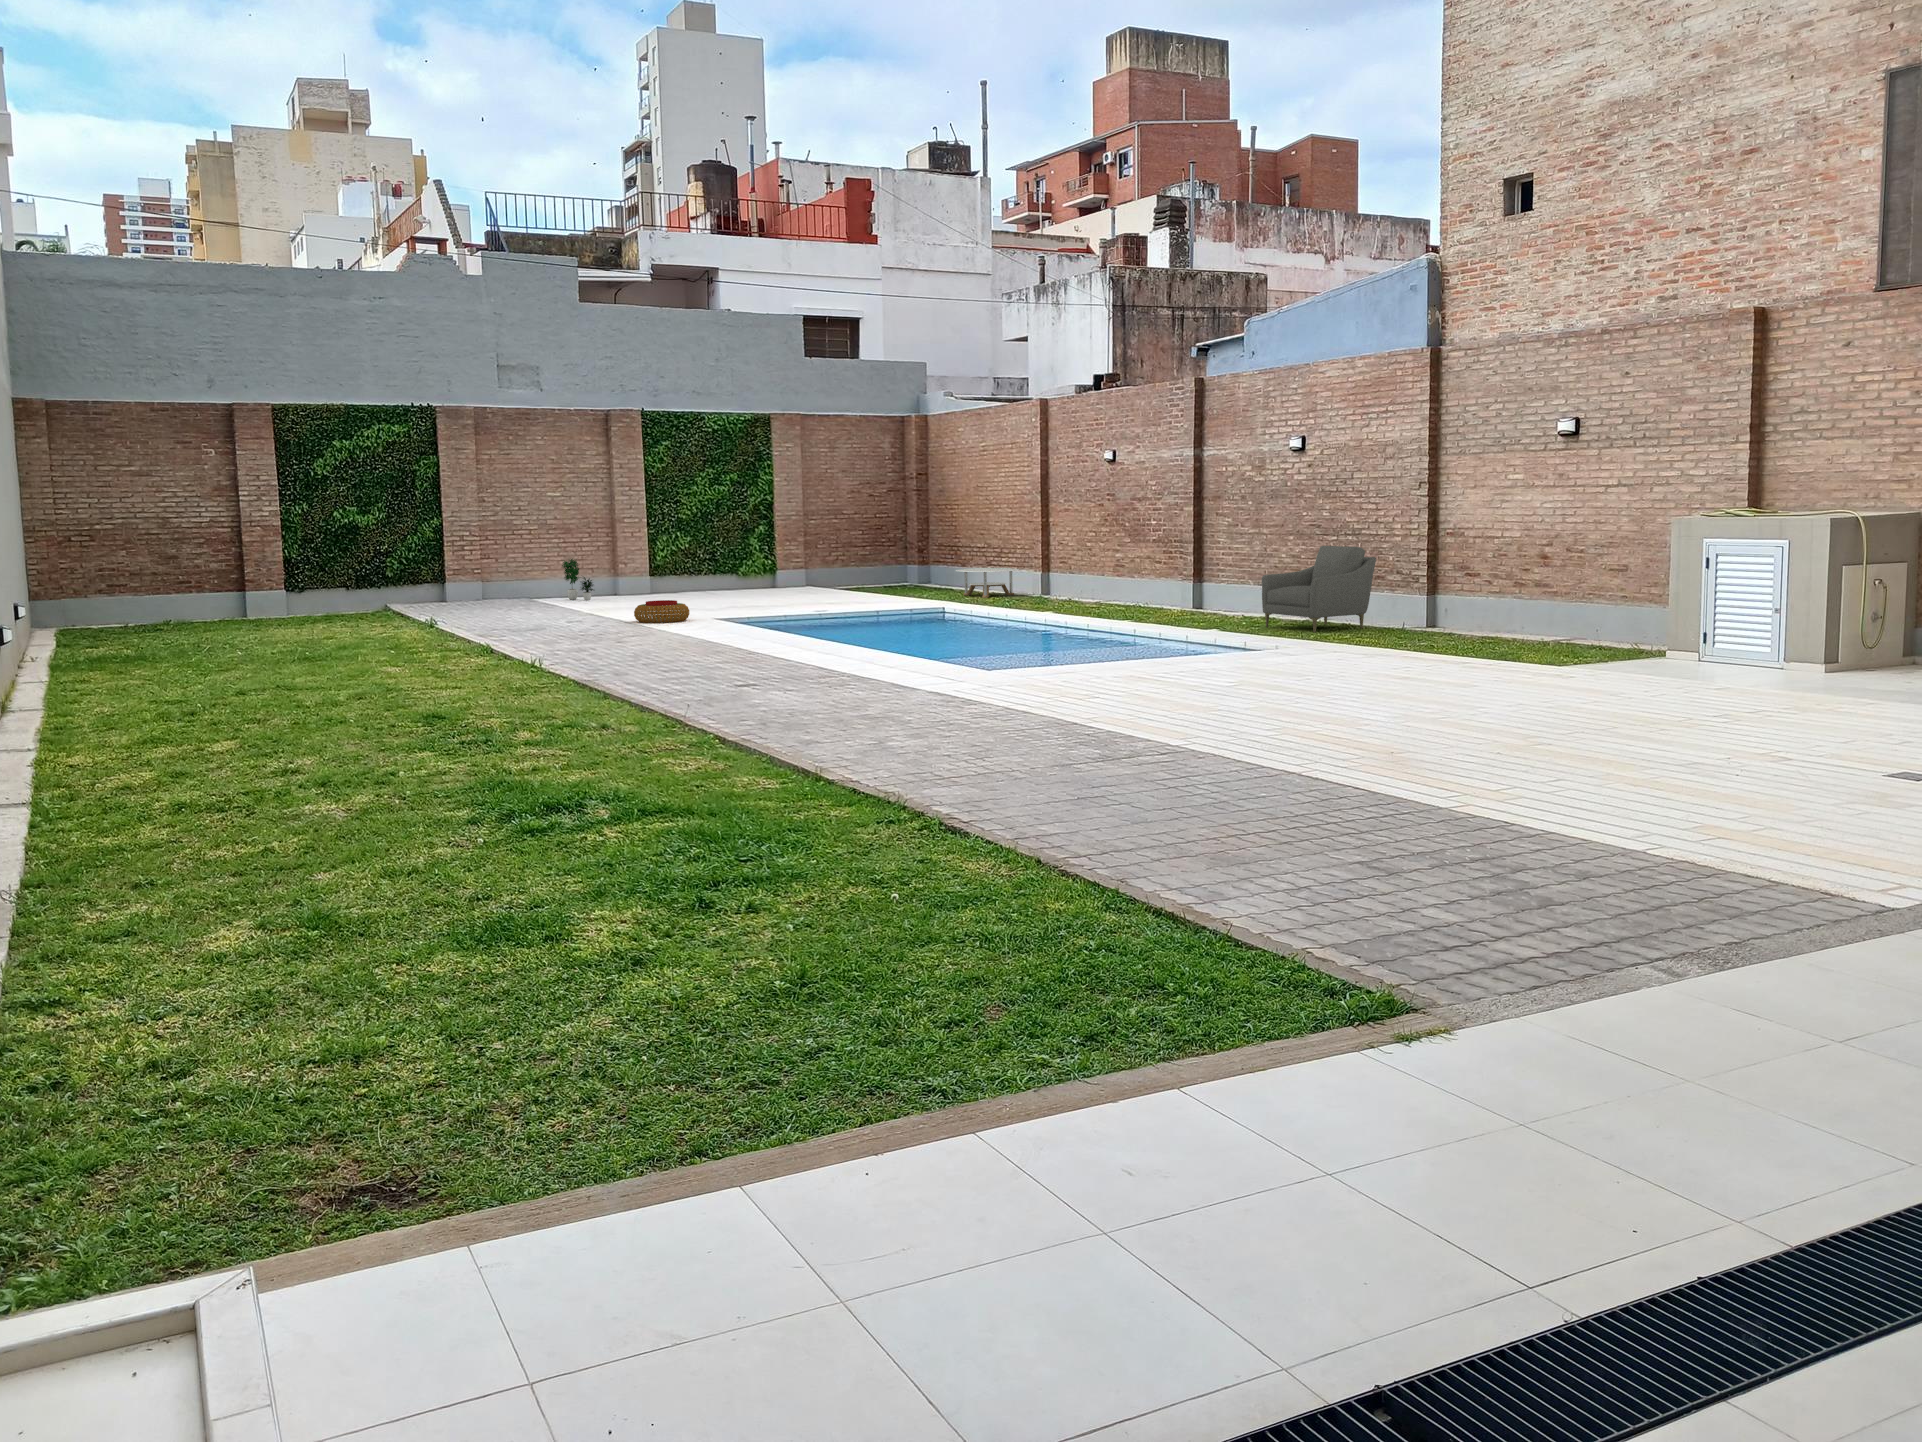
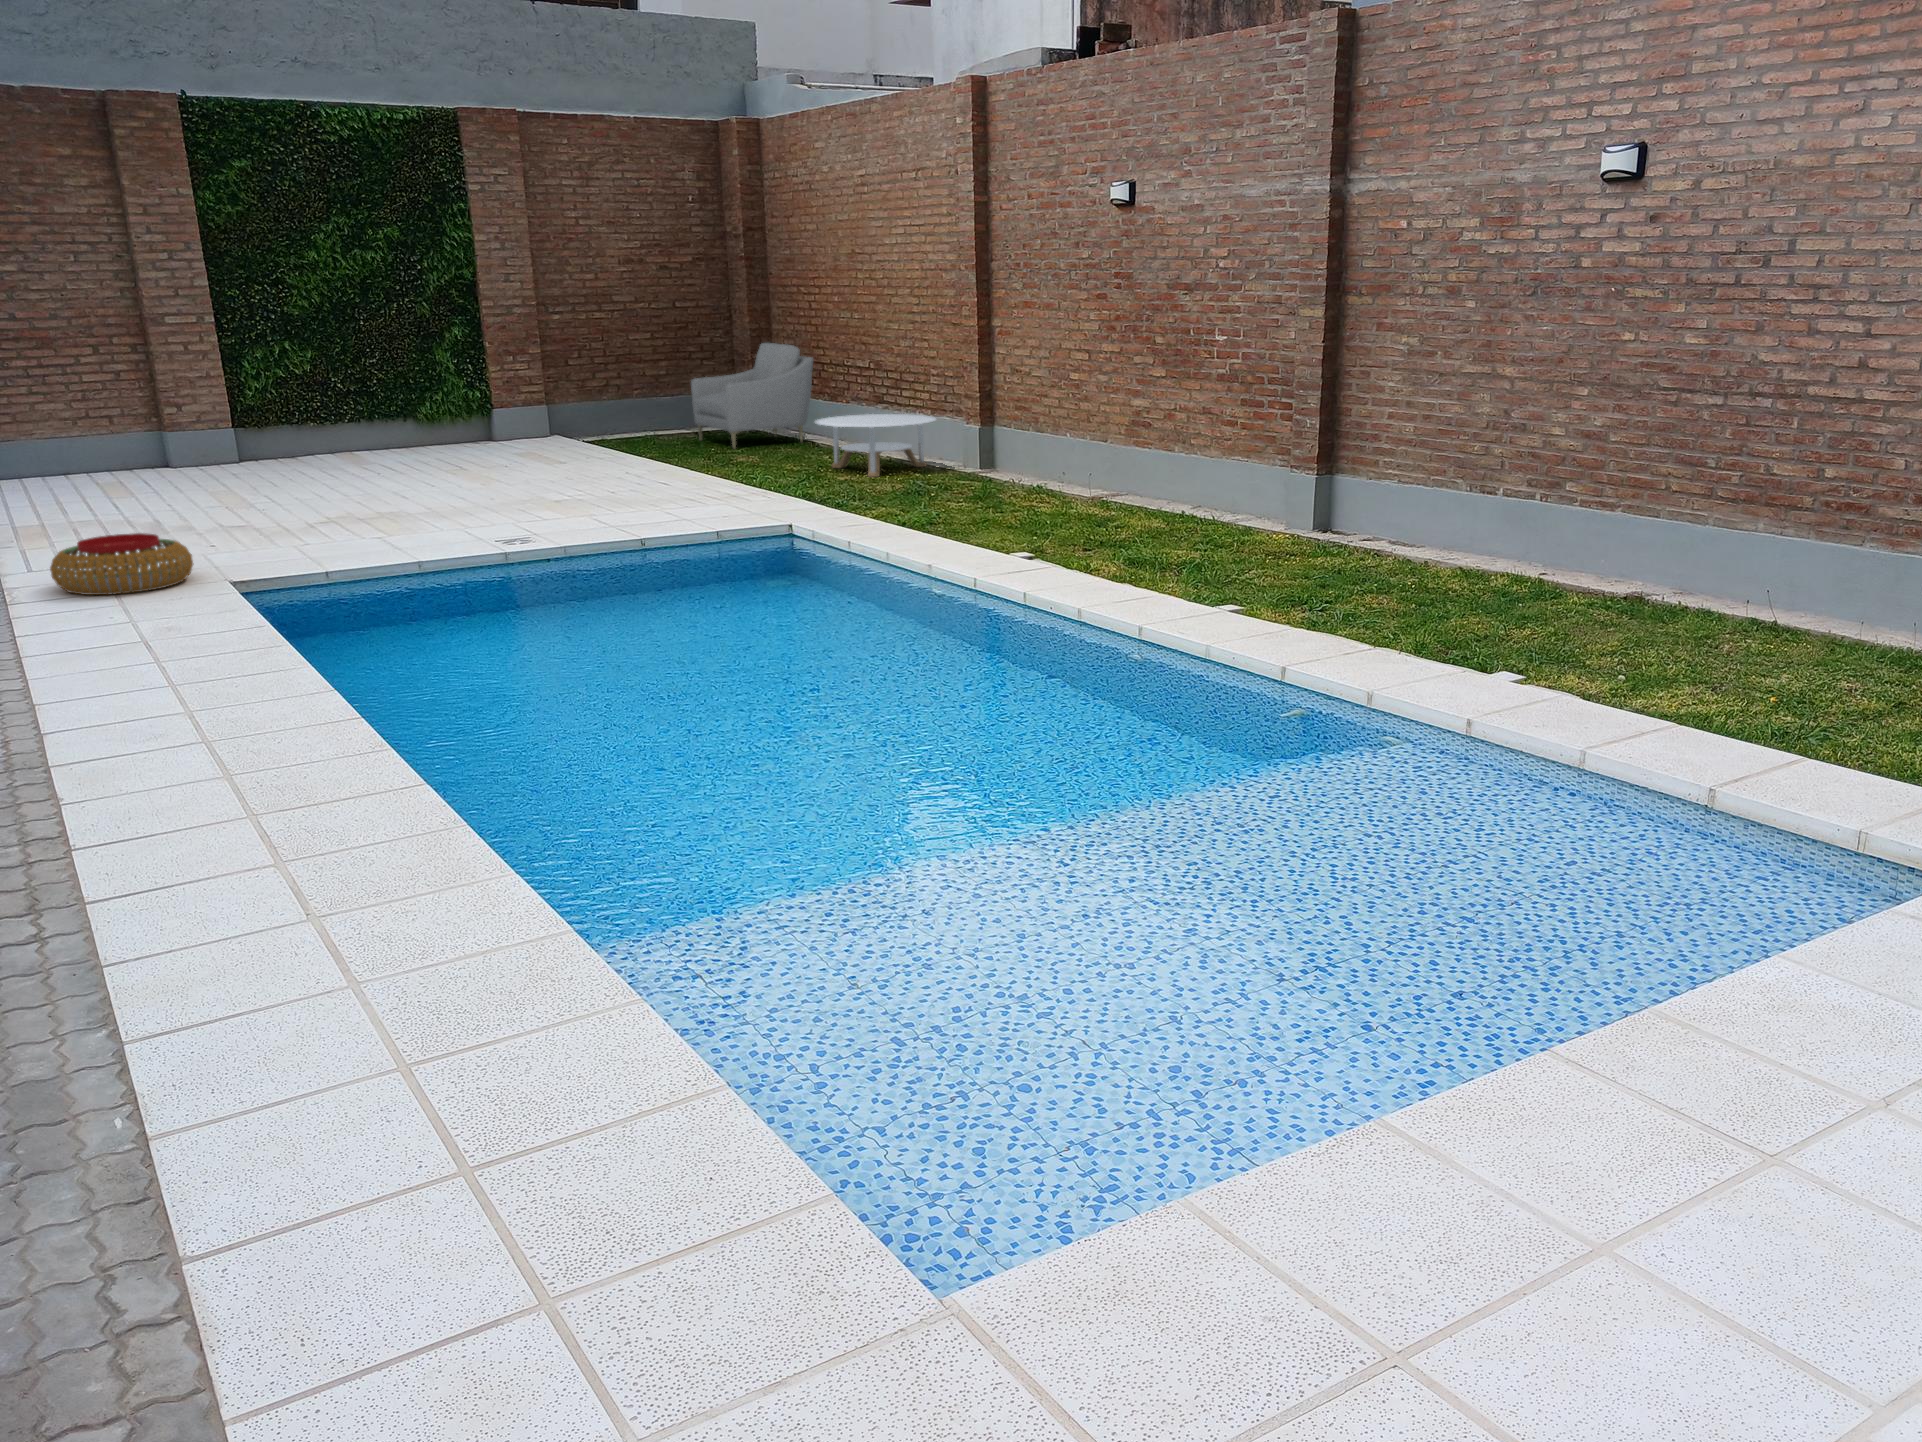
chair: present [1262,546,1376,632] -> present [691,343,813,449]
potted plant: present [562,559,593,600] -> none [32,394,112,483]

